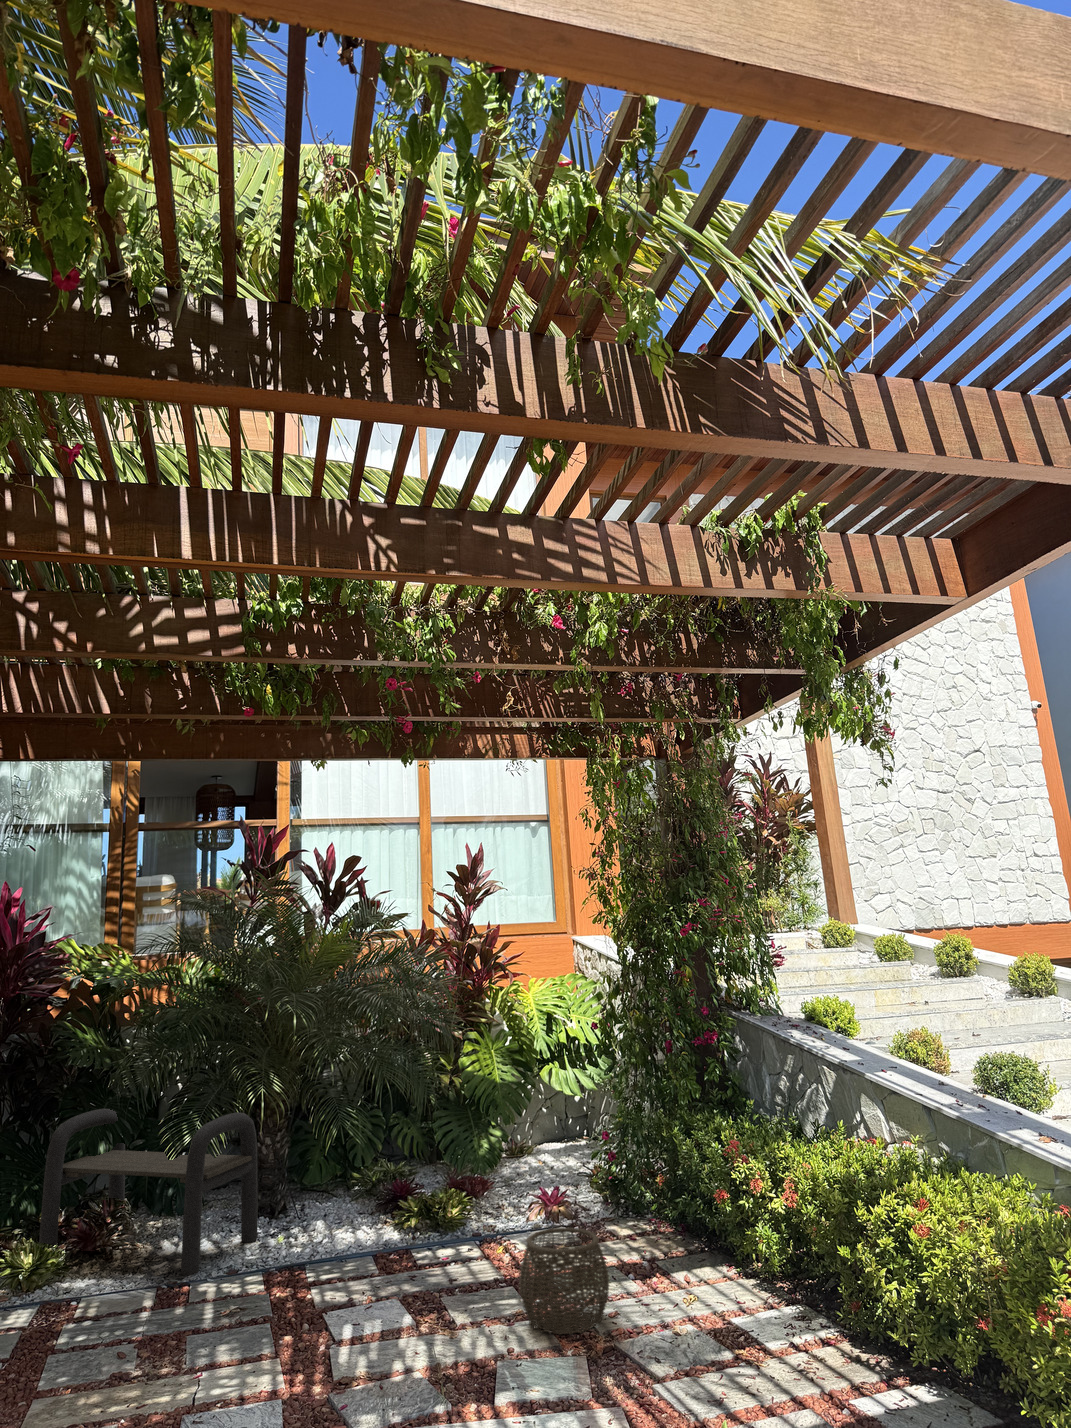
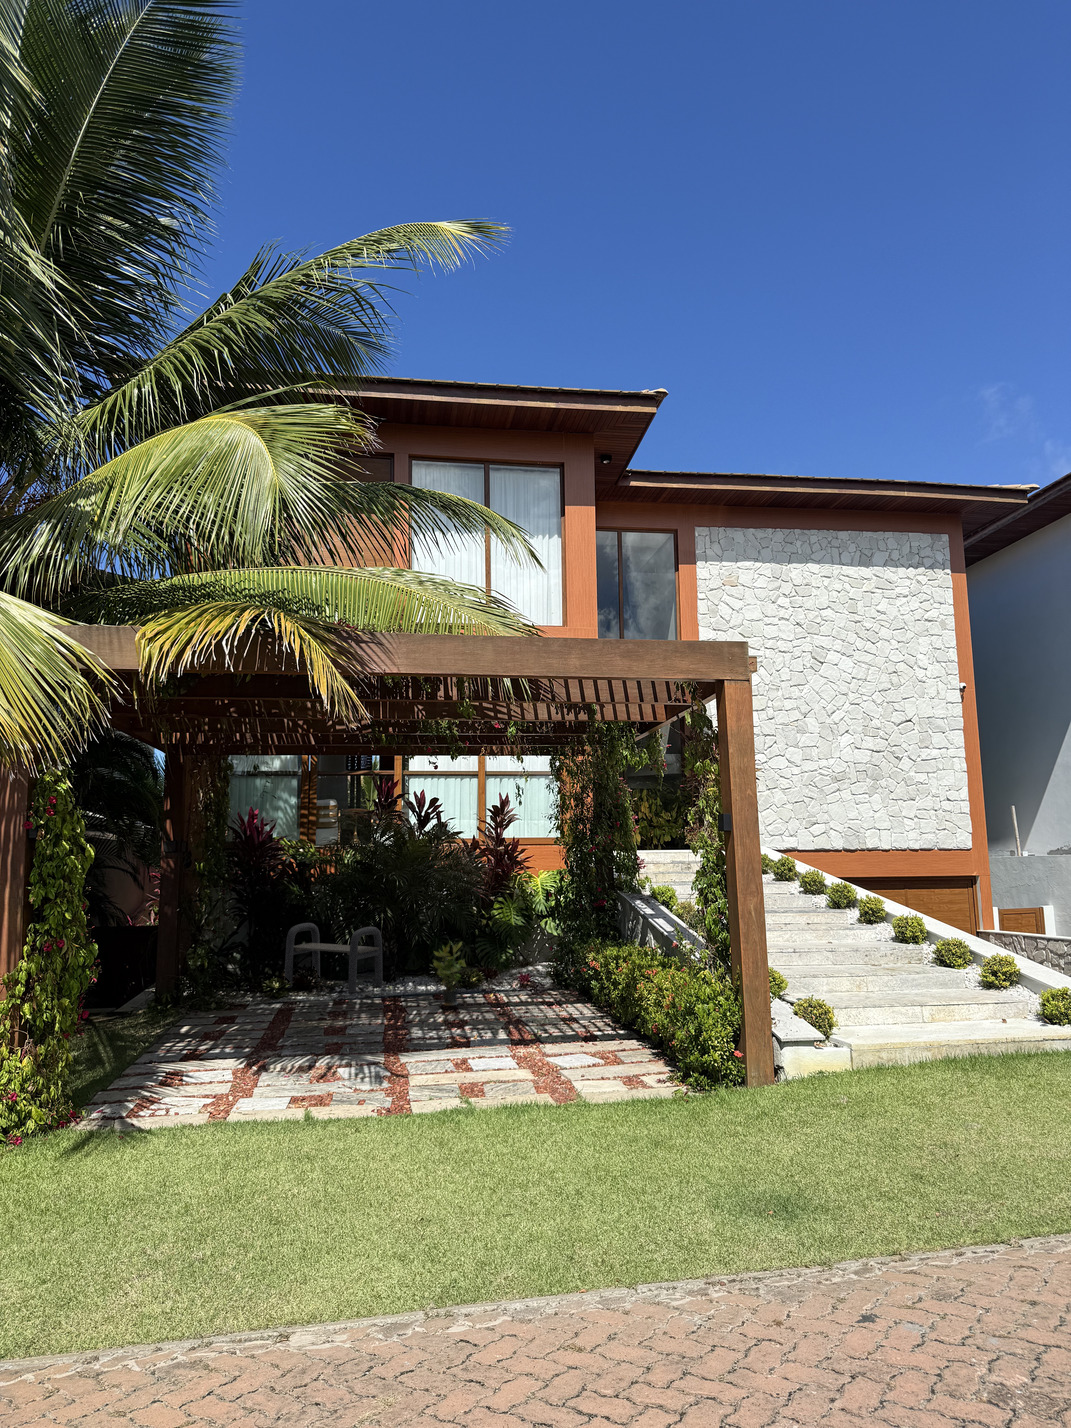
potted plant: none [386,1150,463,1317] -> present [434,942,466,1006]
woven basket: present [519,1228,609,1335] -> none [484,974,522,1011]

